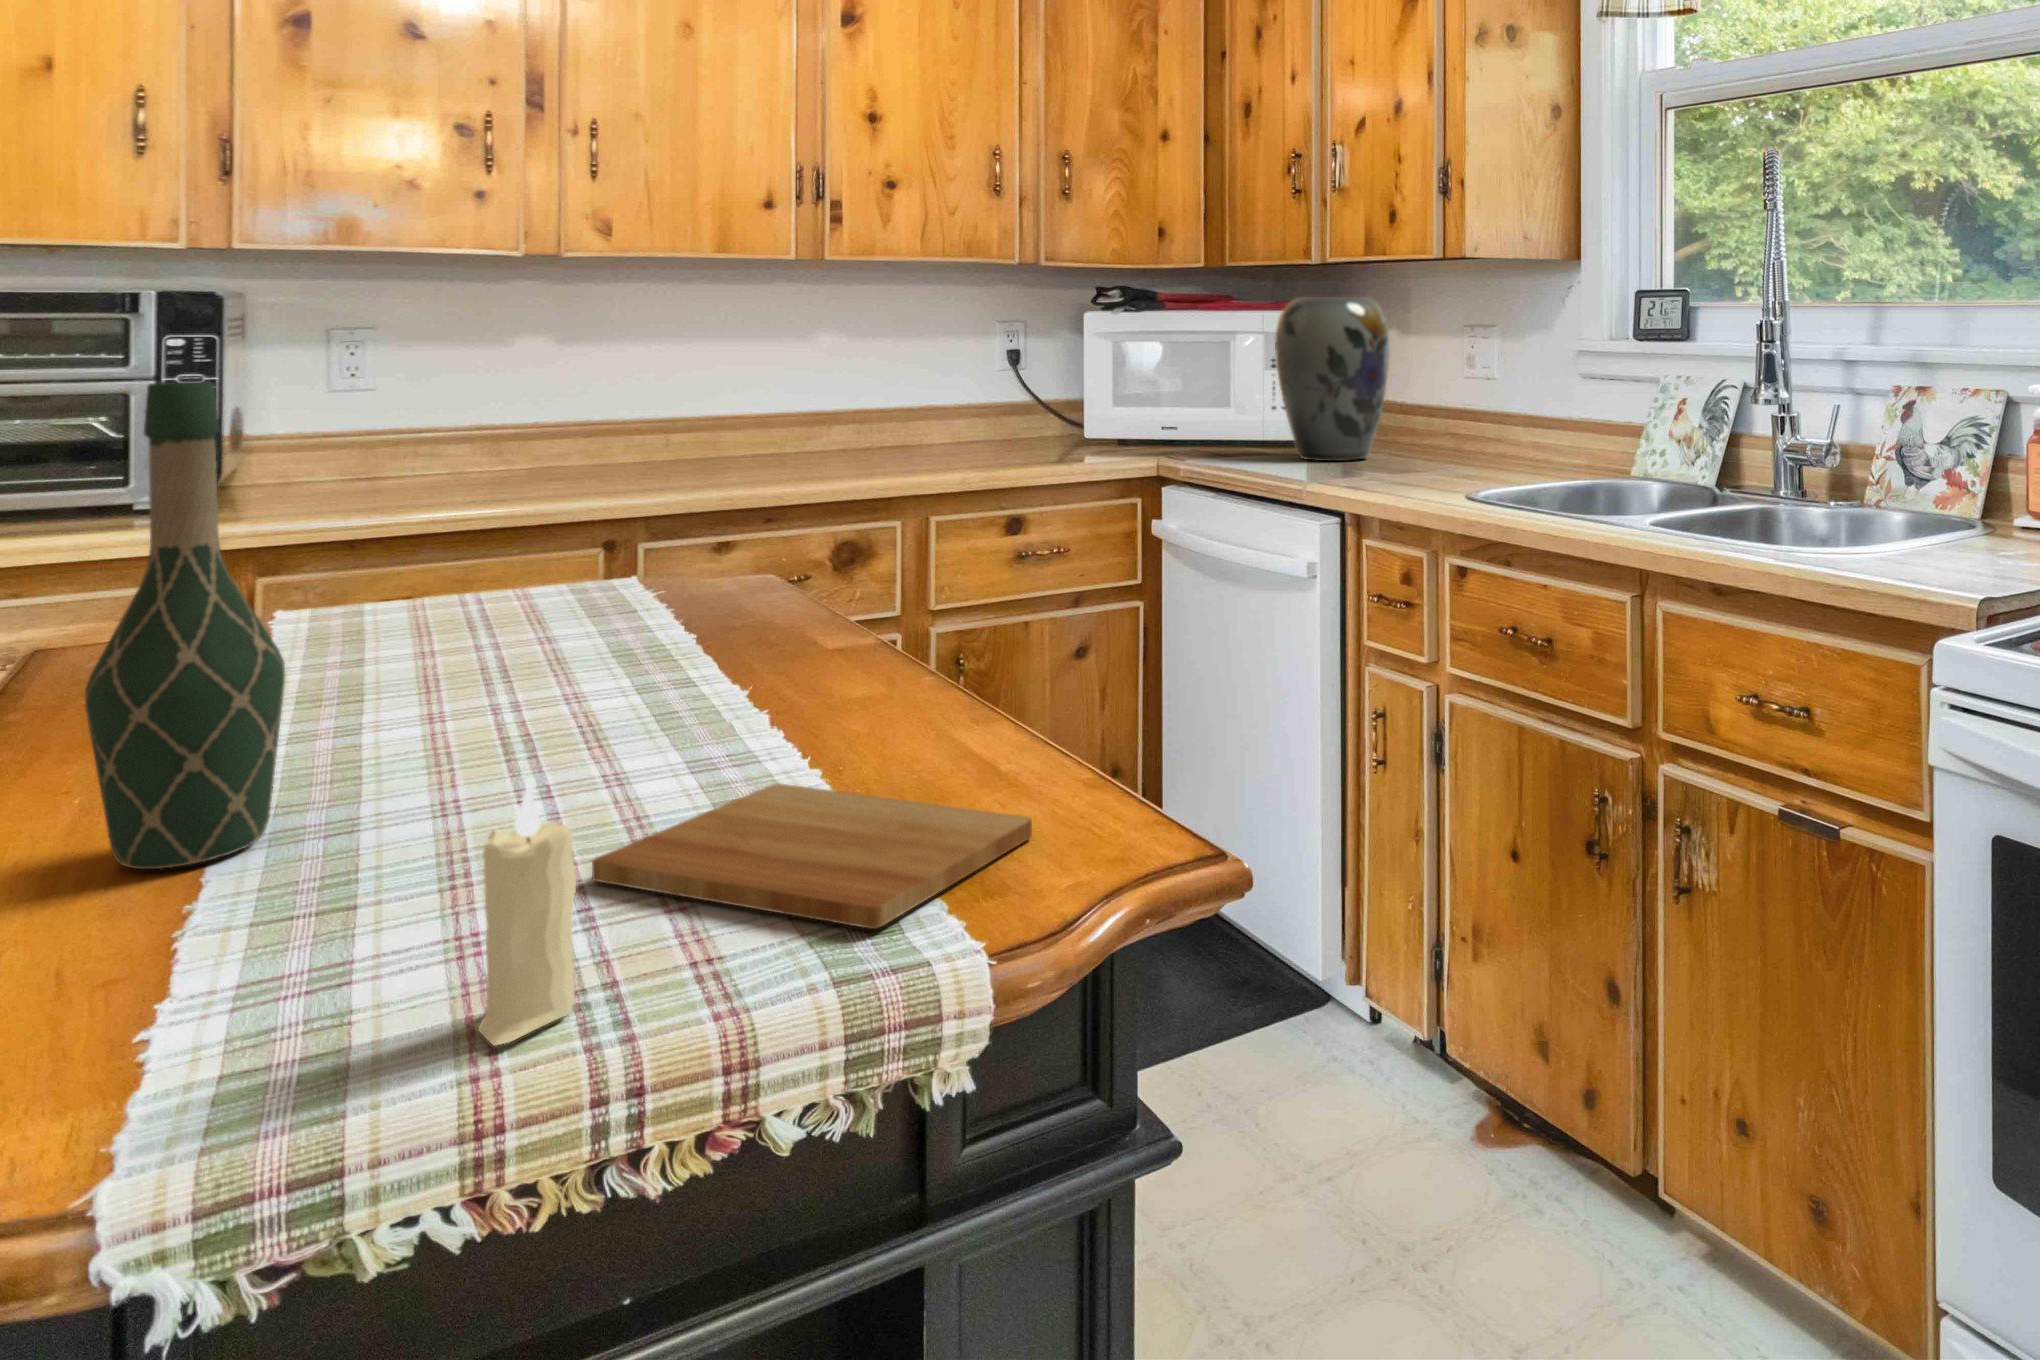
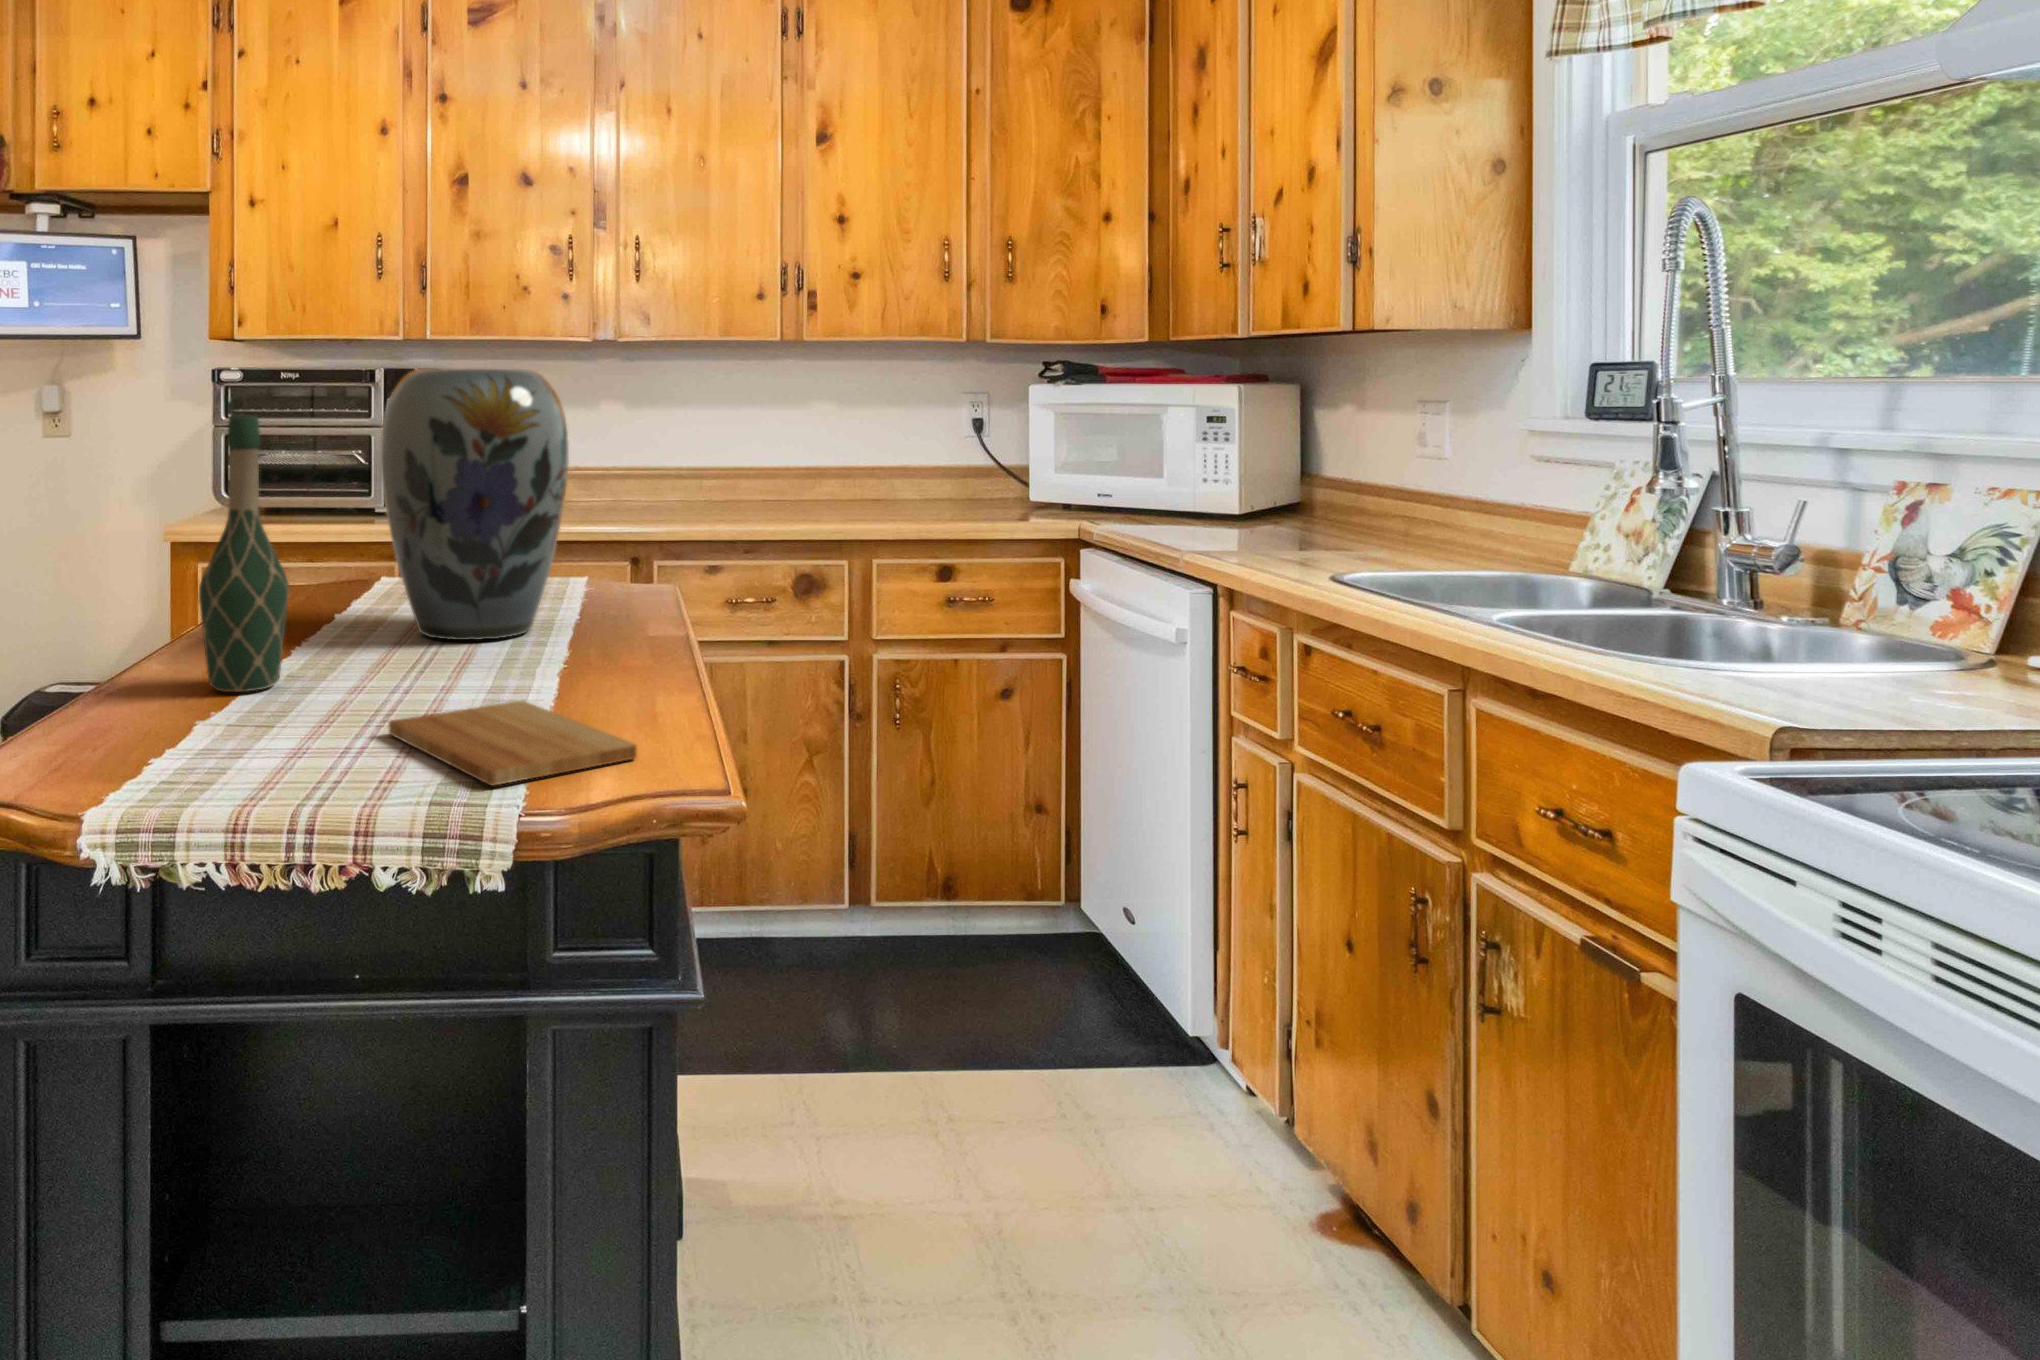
vase: present [1275,297,1390,461] -> present [380,368,569,640]
candle: present [479,779,576,1045] -> none [271,647,324,795]

